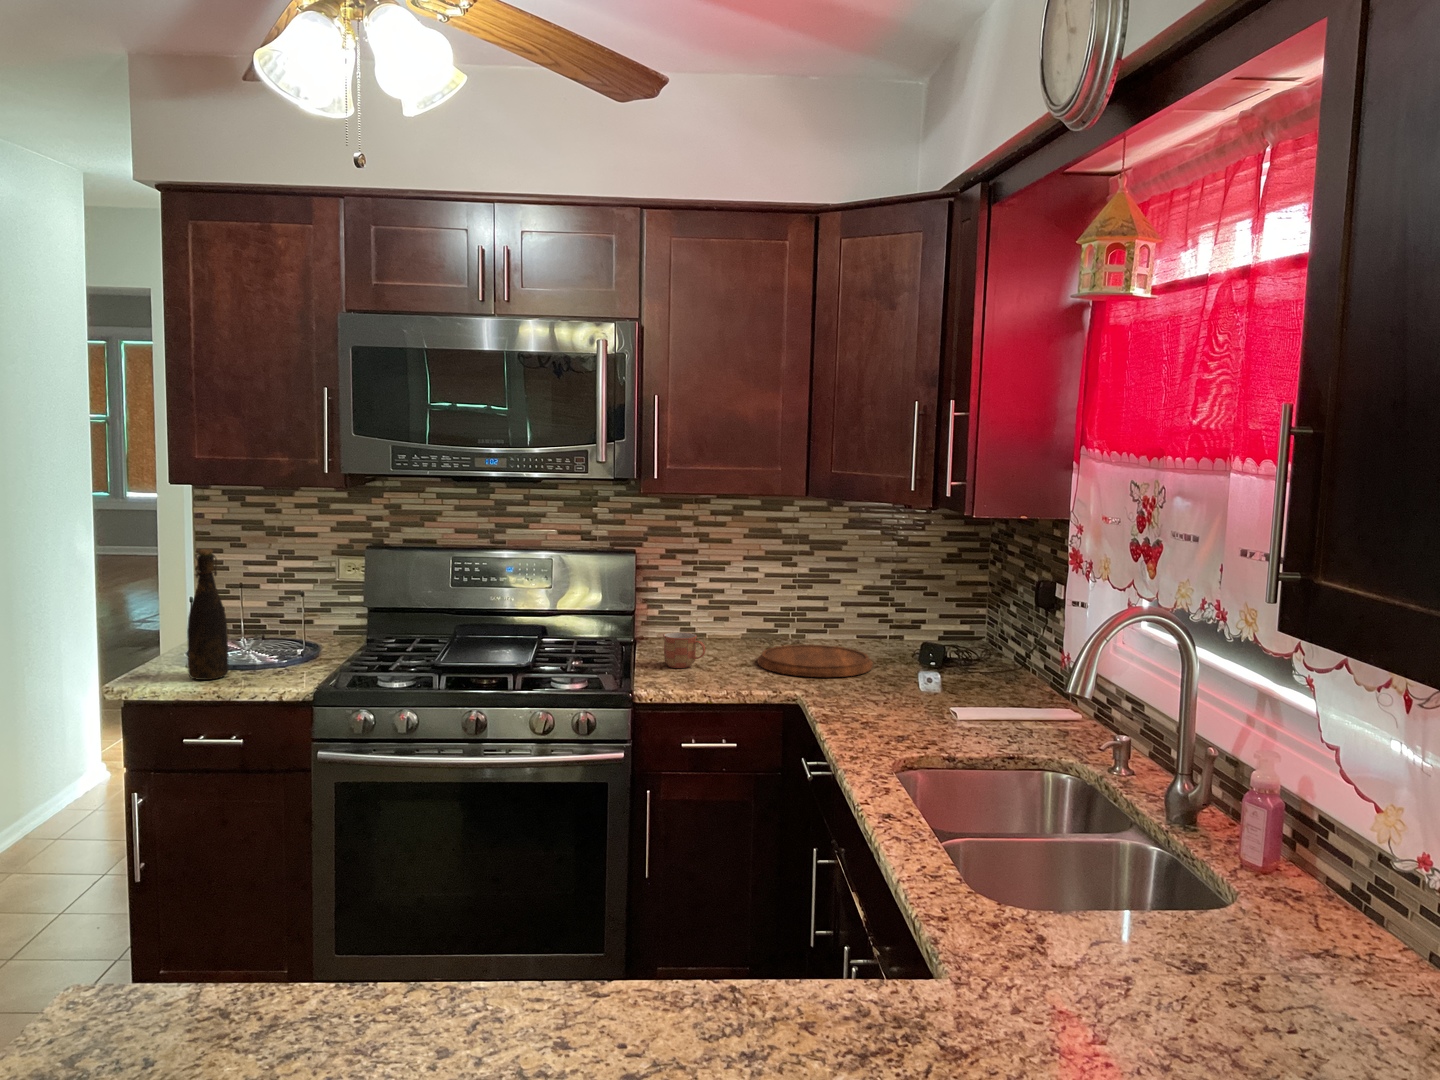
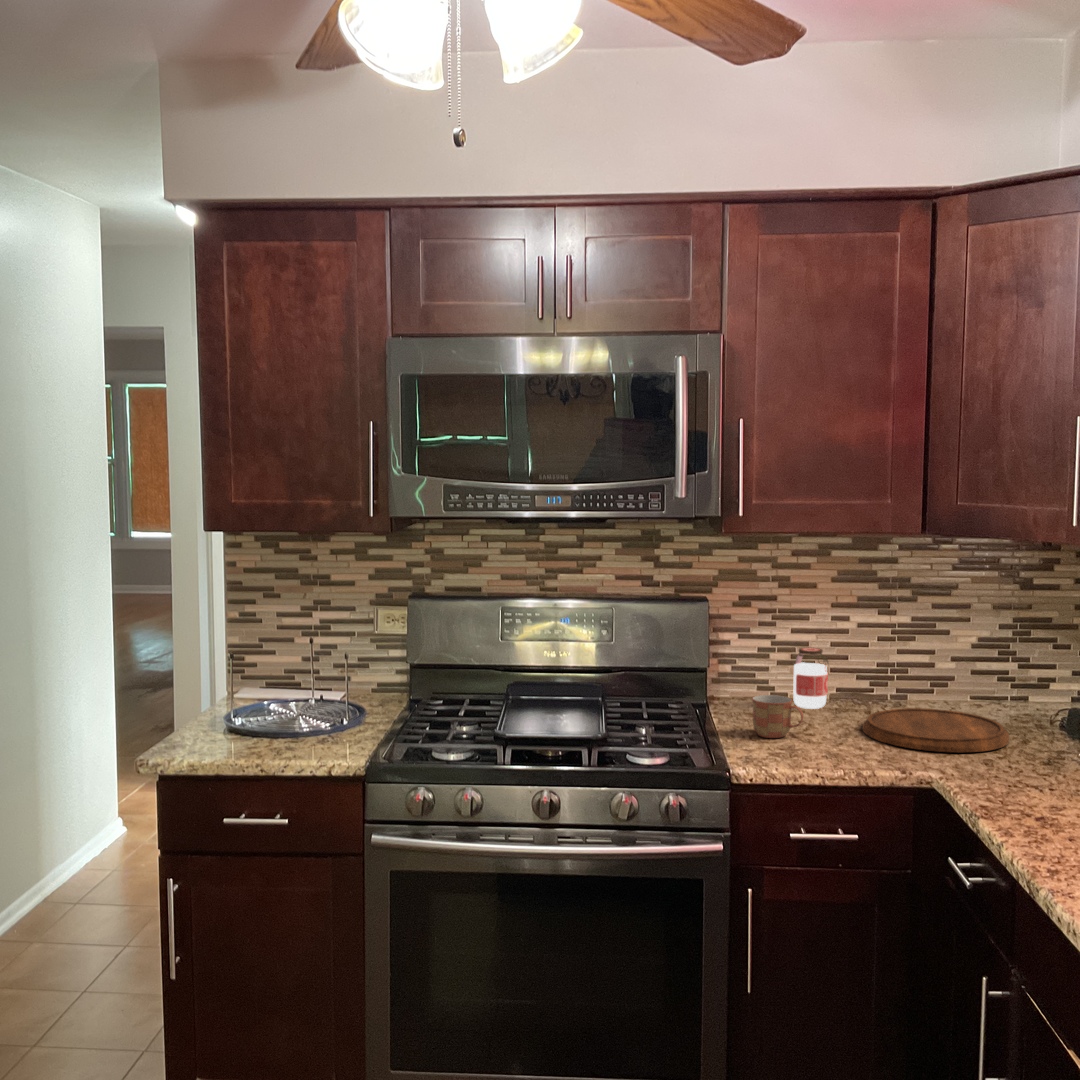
bottle: present [187,549,229,680] -> none [227,603,270,750]
jar: none [708,594,738,647] -> present [793,647,828,709]

